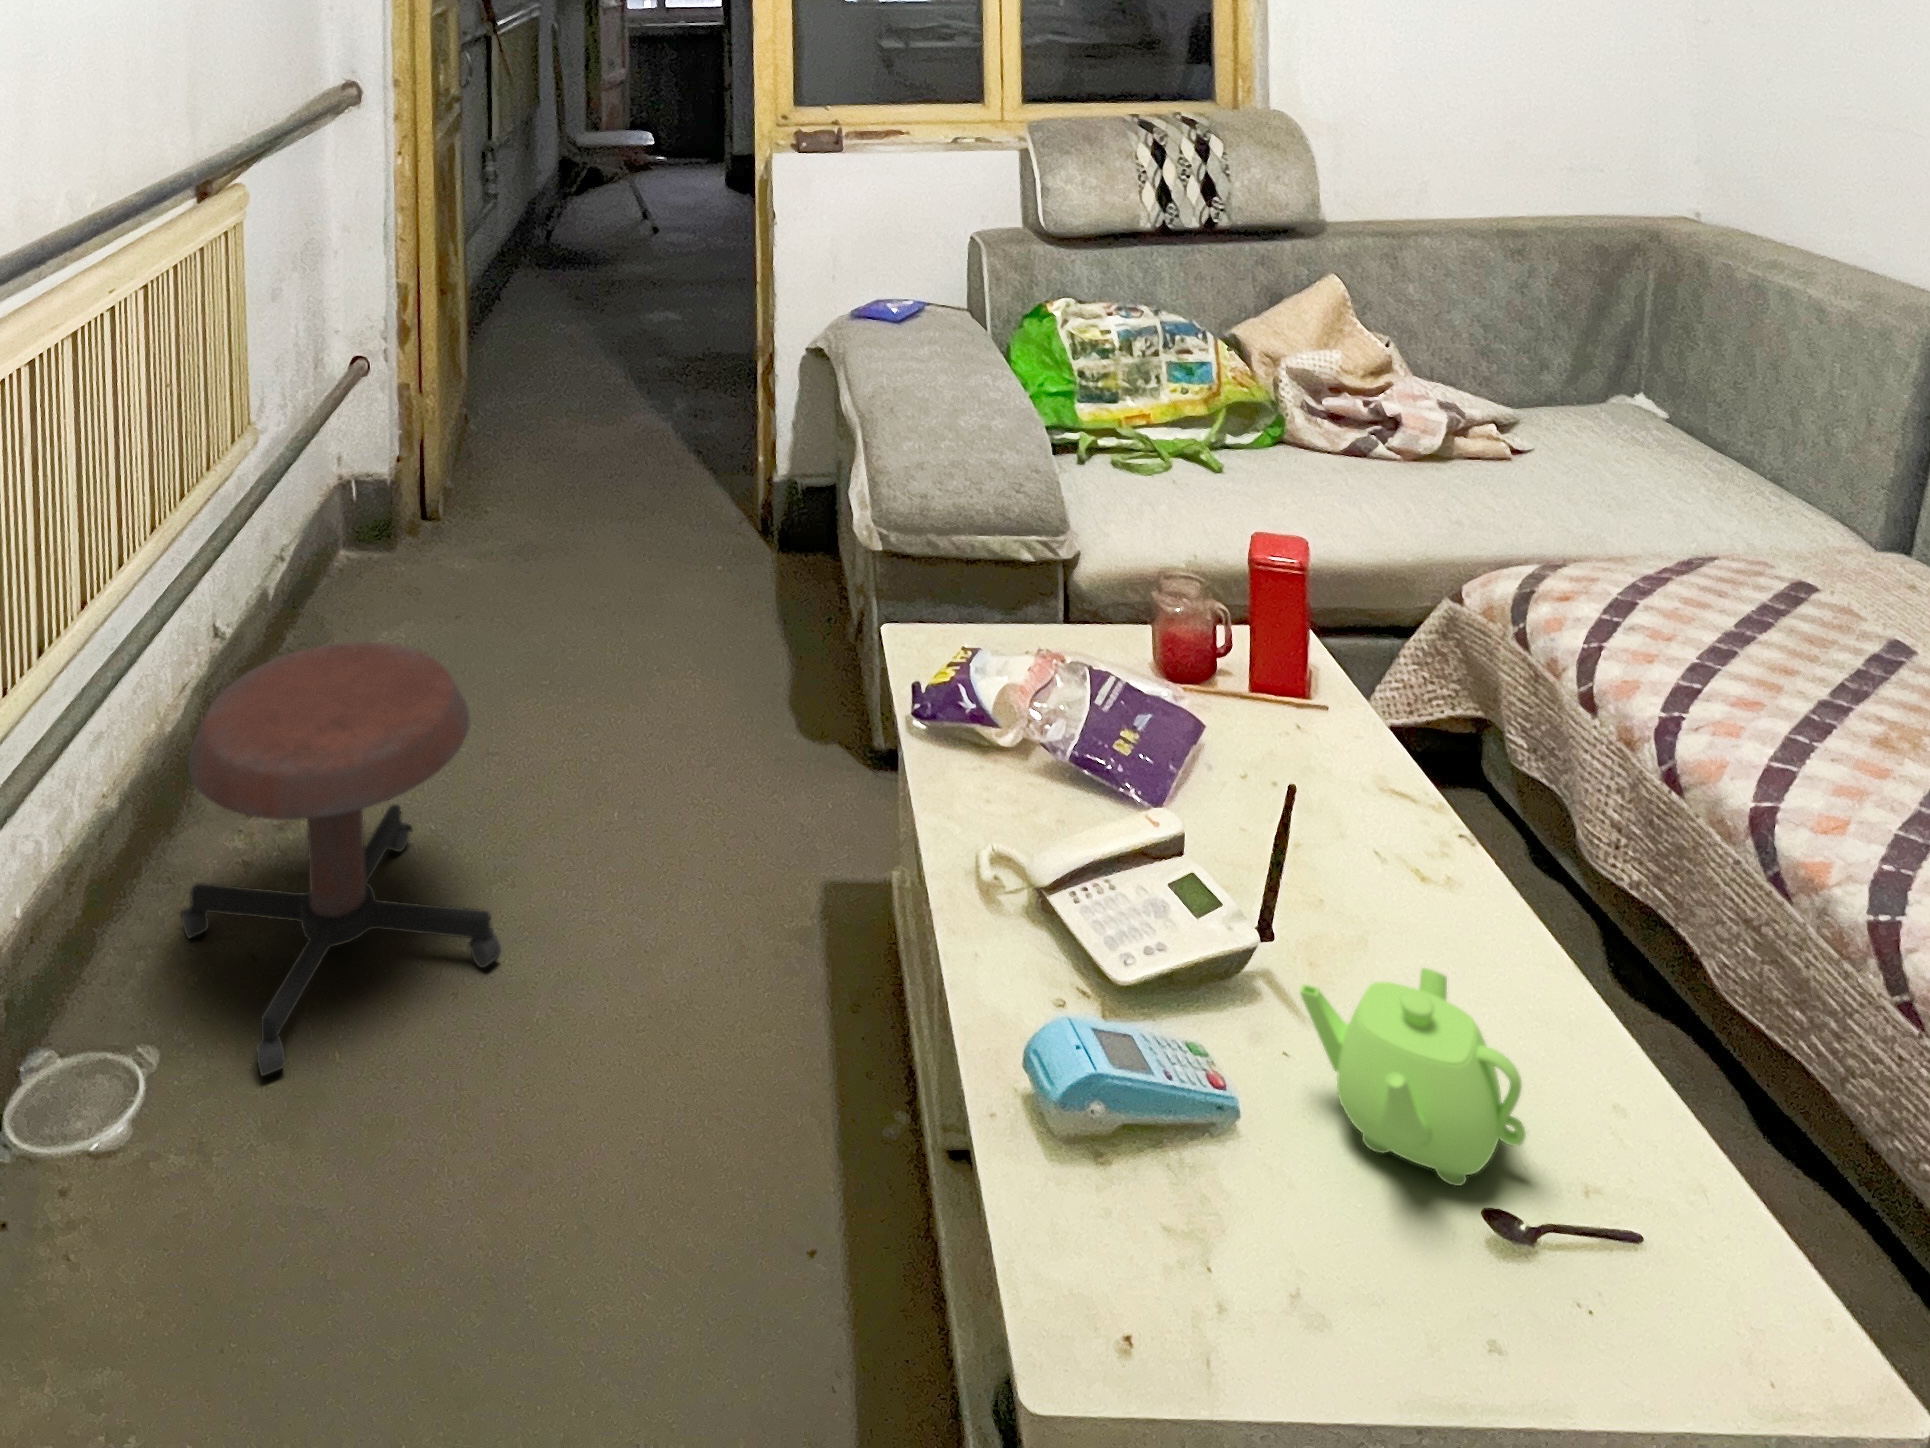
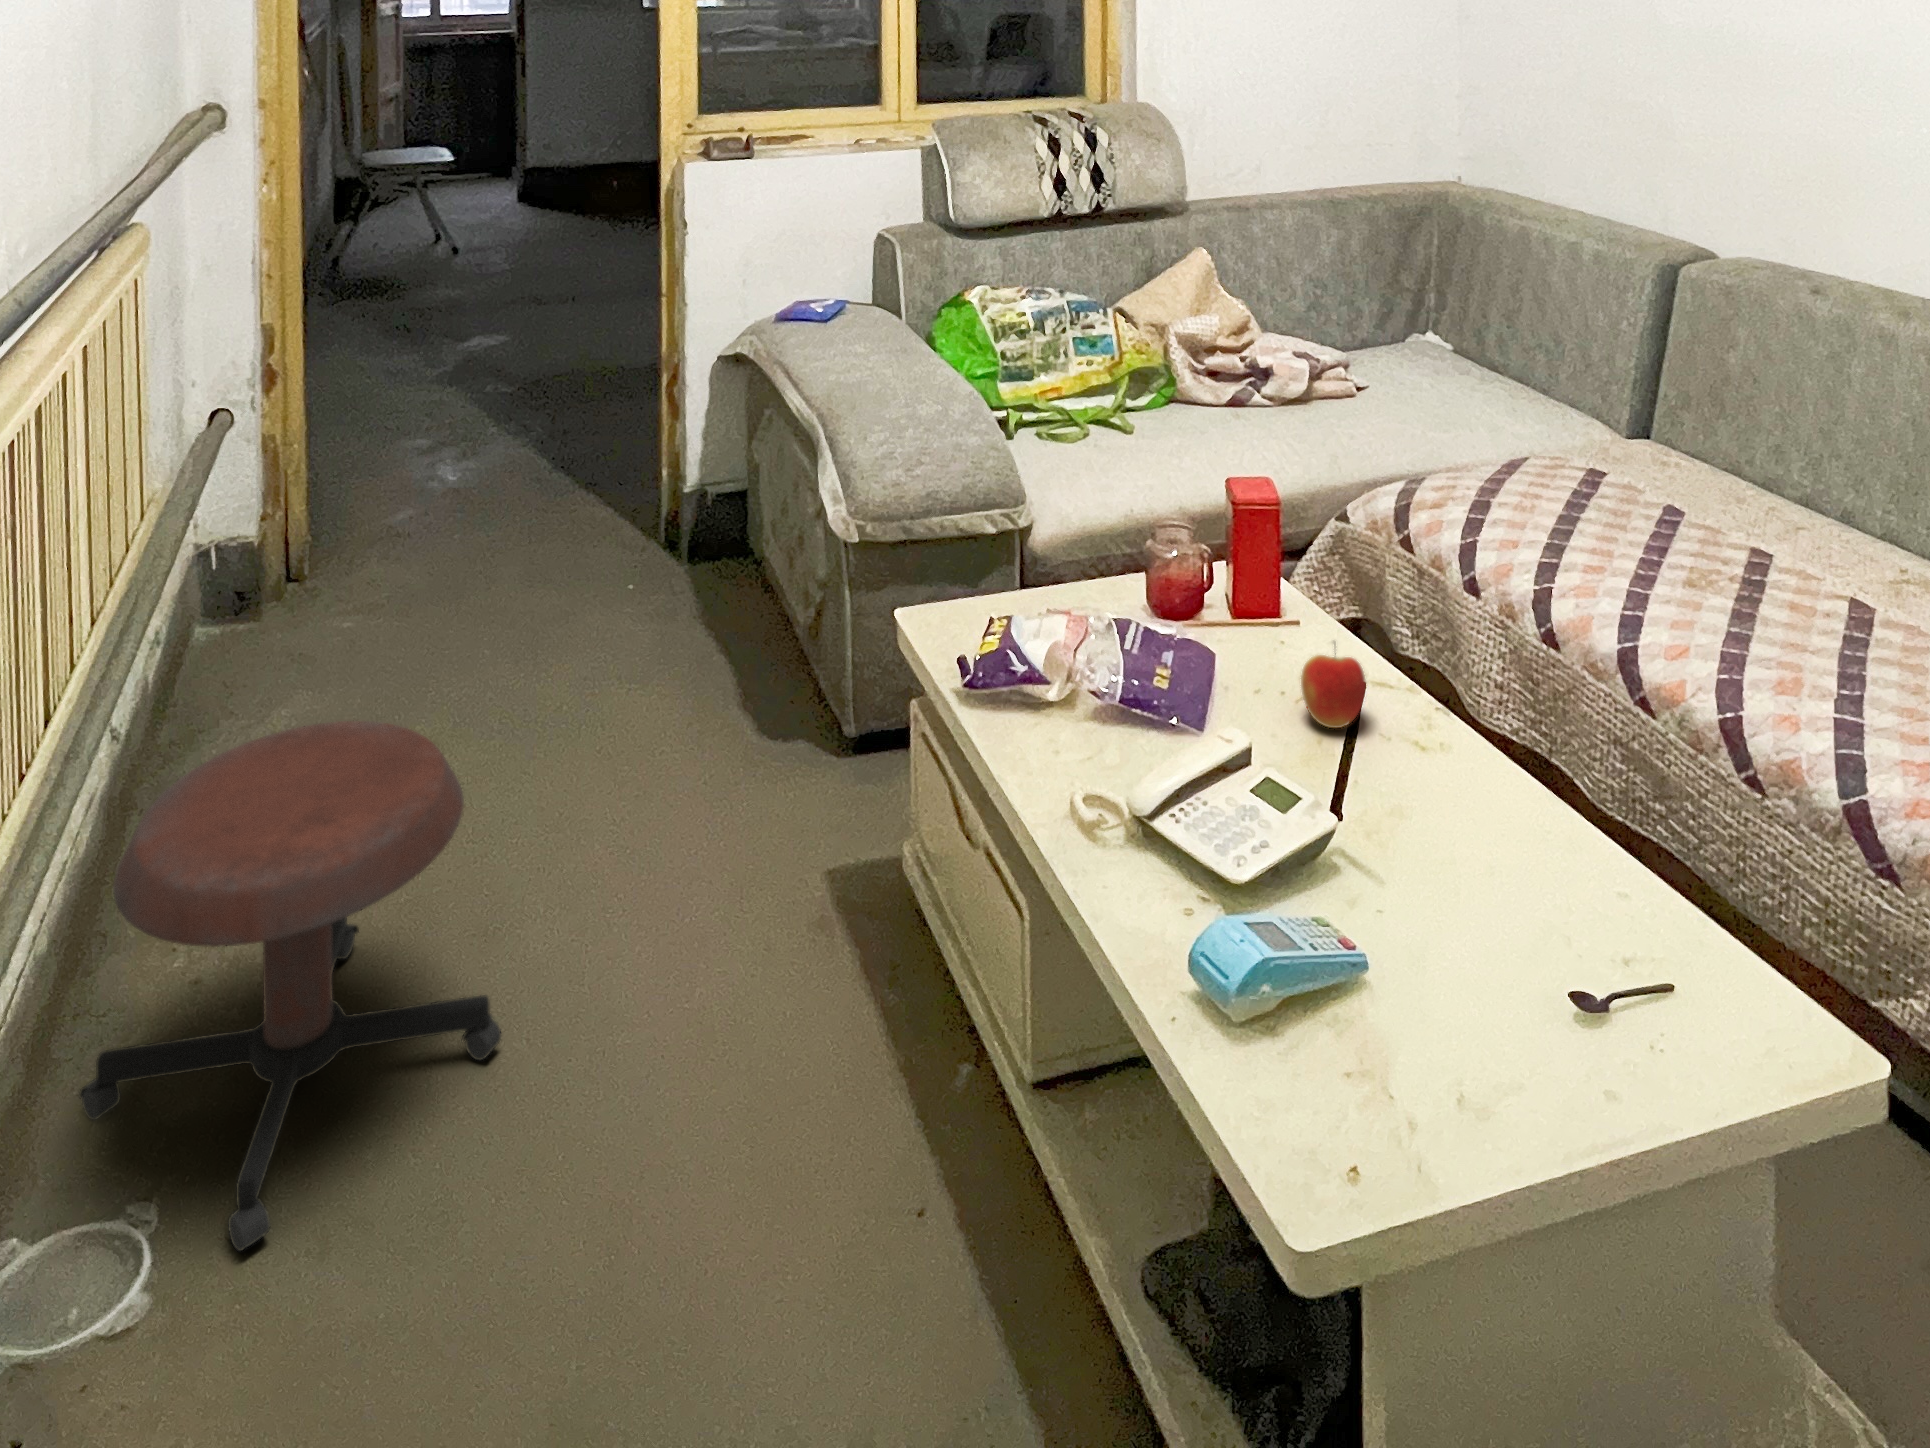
apple: none [1277,732,1353,832] -> present [1301,653,1366,728]
teapot: present [1300,968,1526,1186] -> none [1412,817,1597,992]

